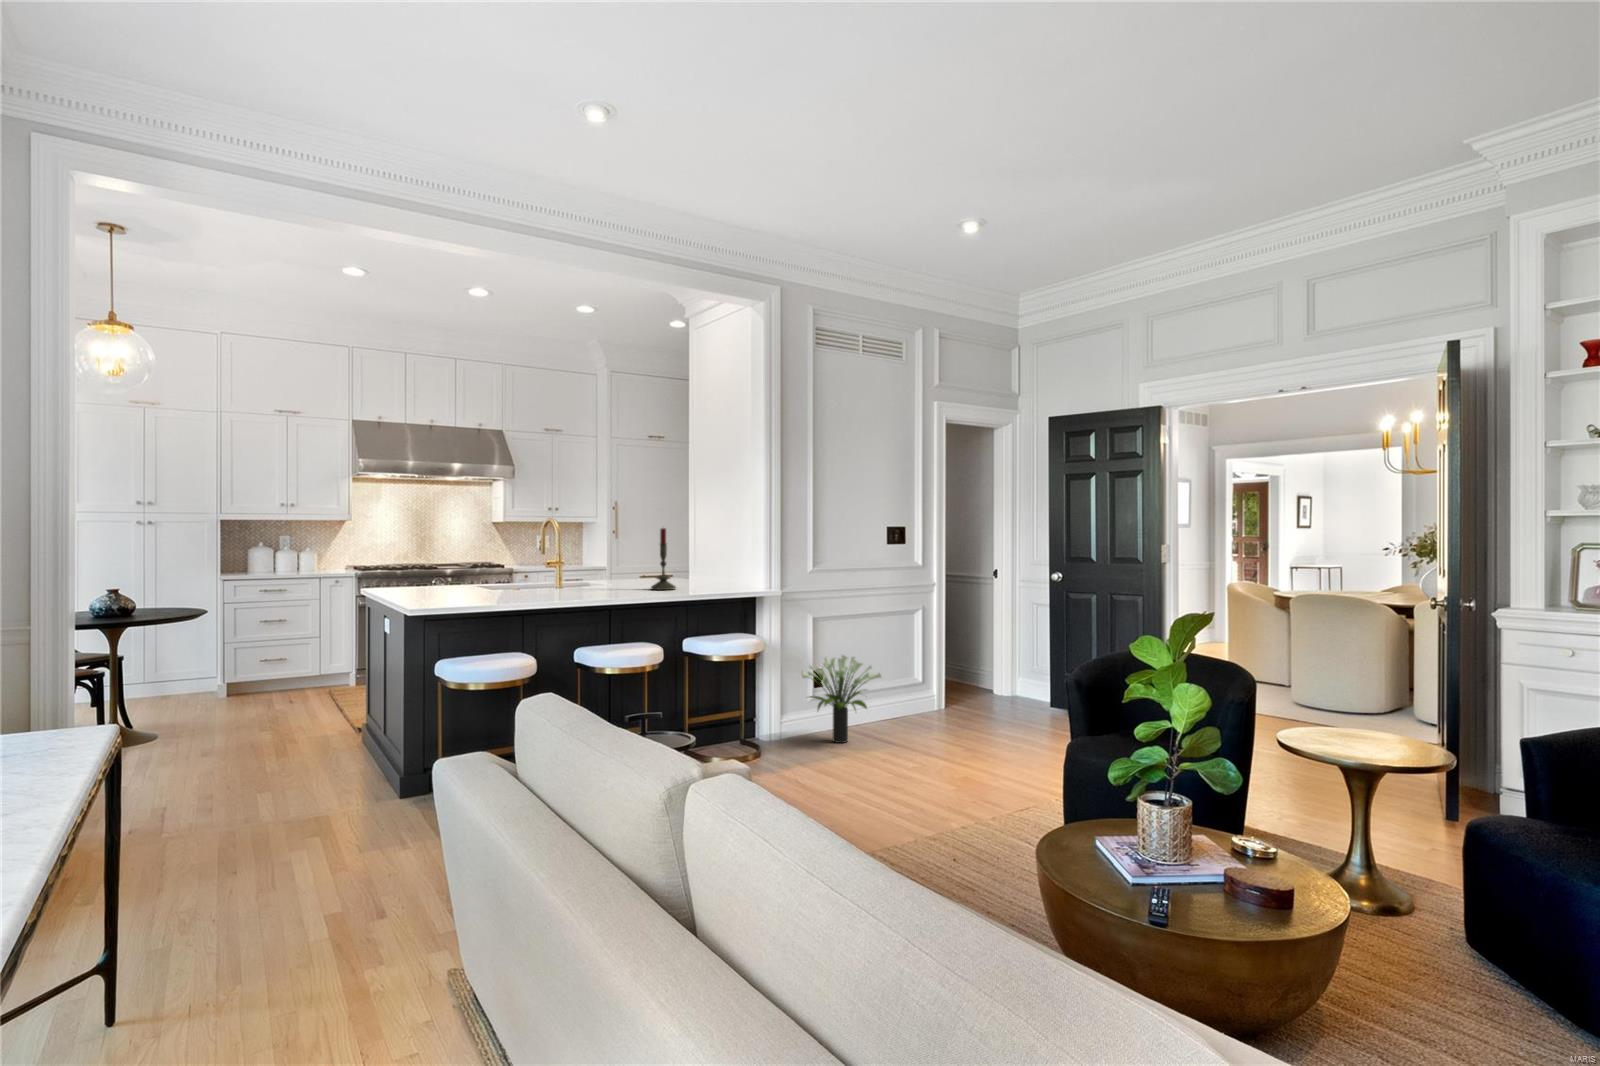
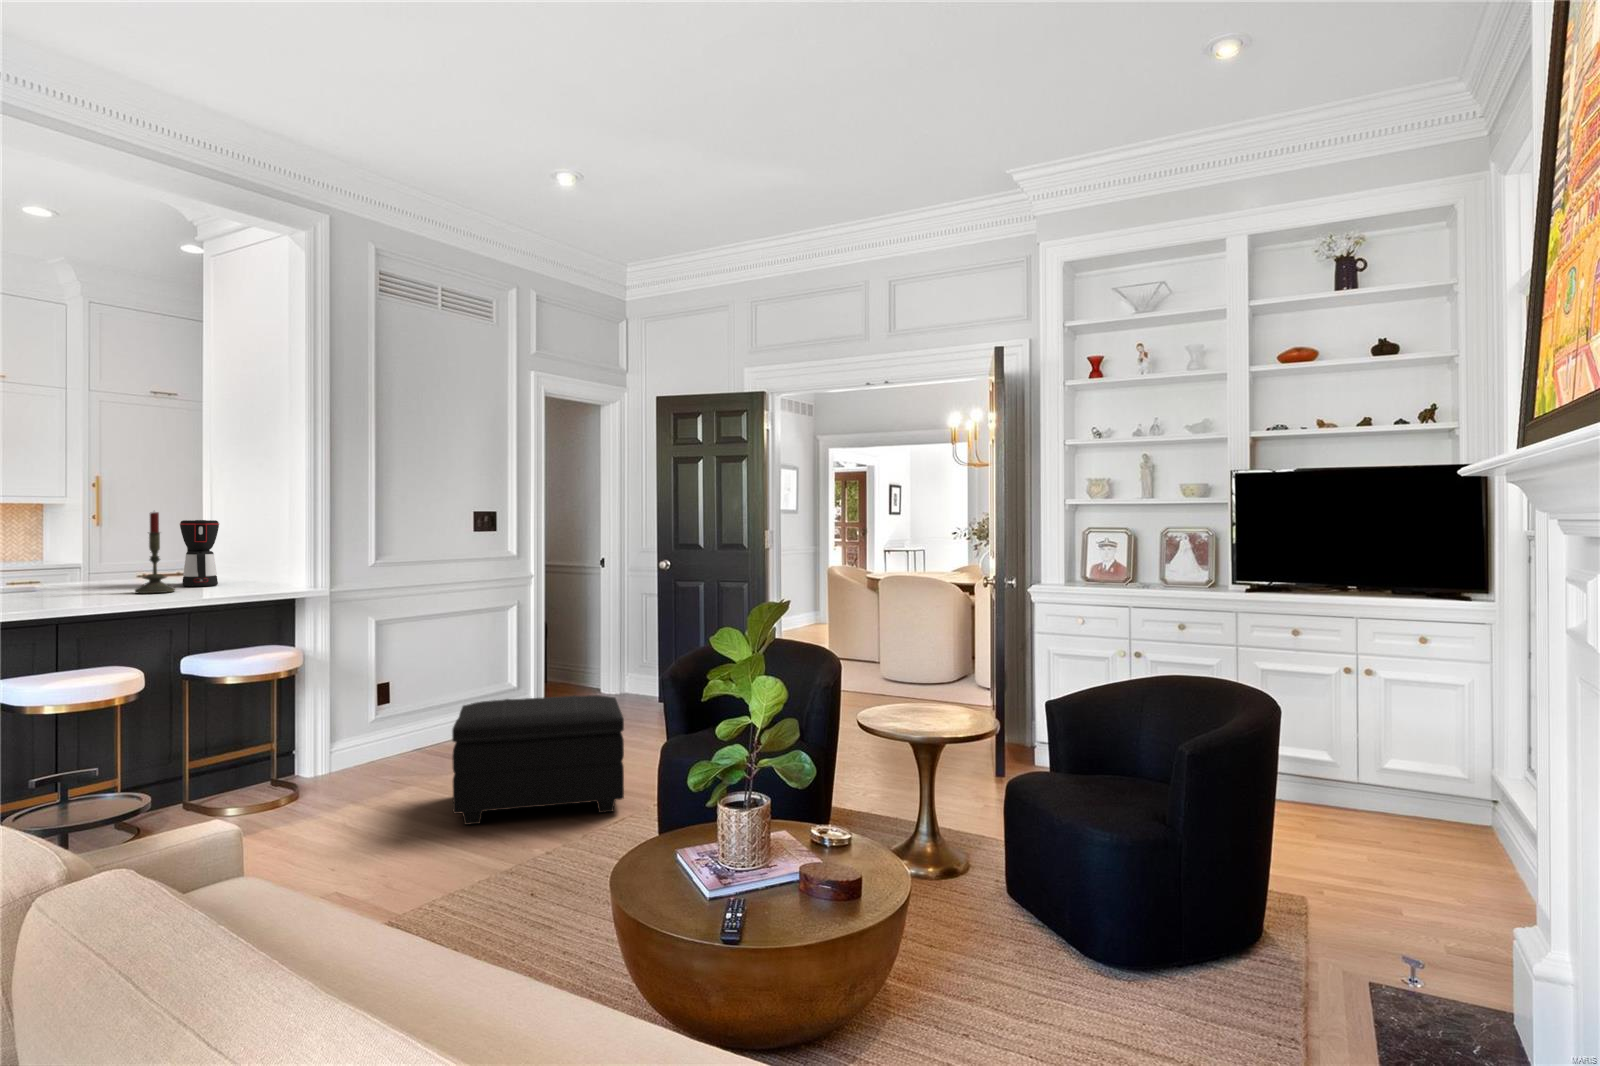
coffee maker: none [677,534,703,585] -> present [180,520,219,587]
potted plant: present [802,655,881,743] -> none [360,662,463,767]
footstool: none [881,692,1029,802] -> present [452,695,624,825]

